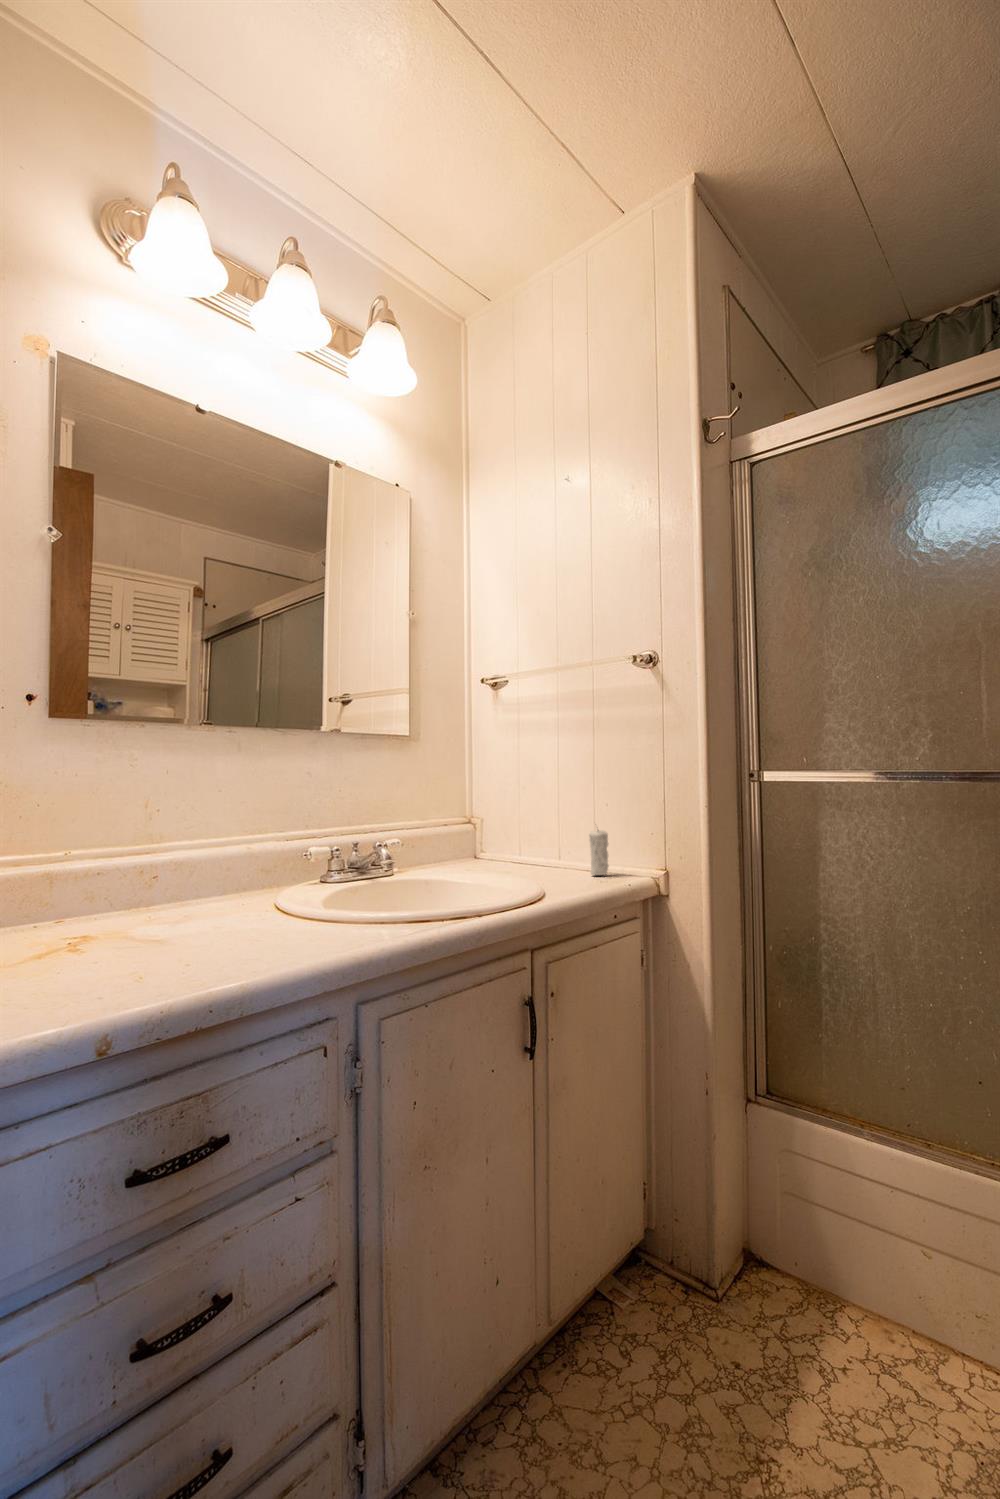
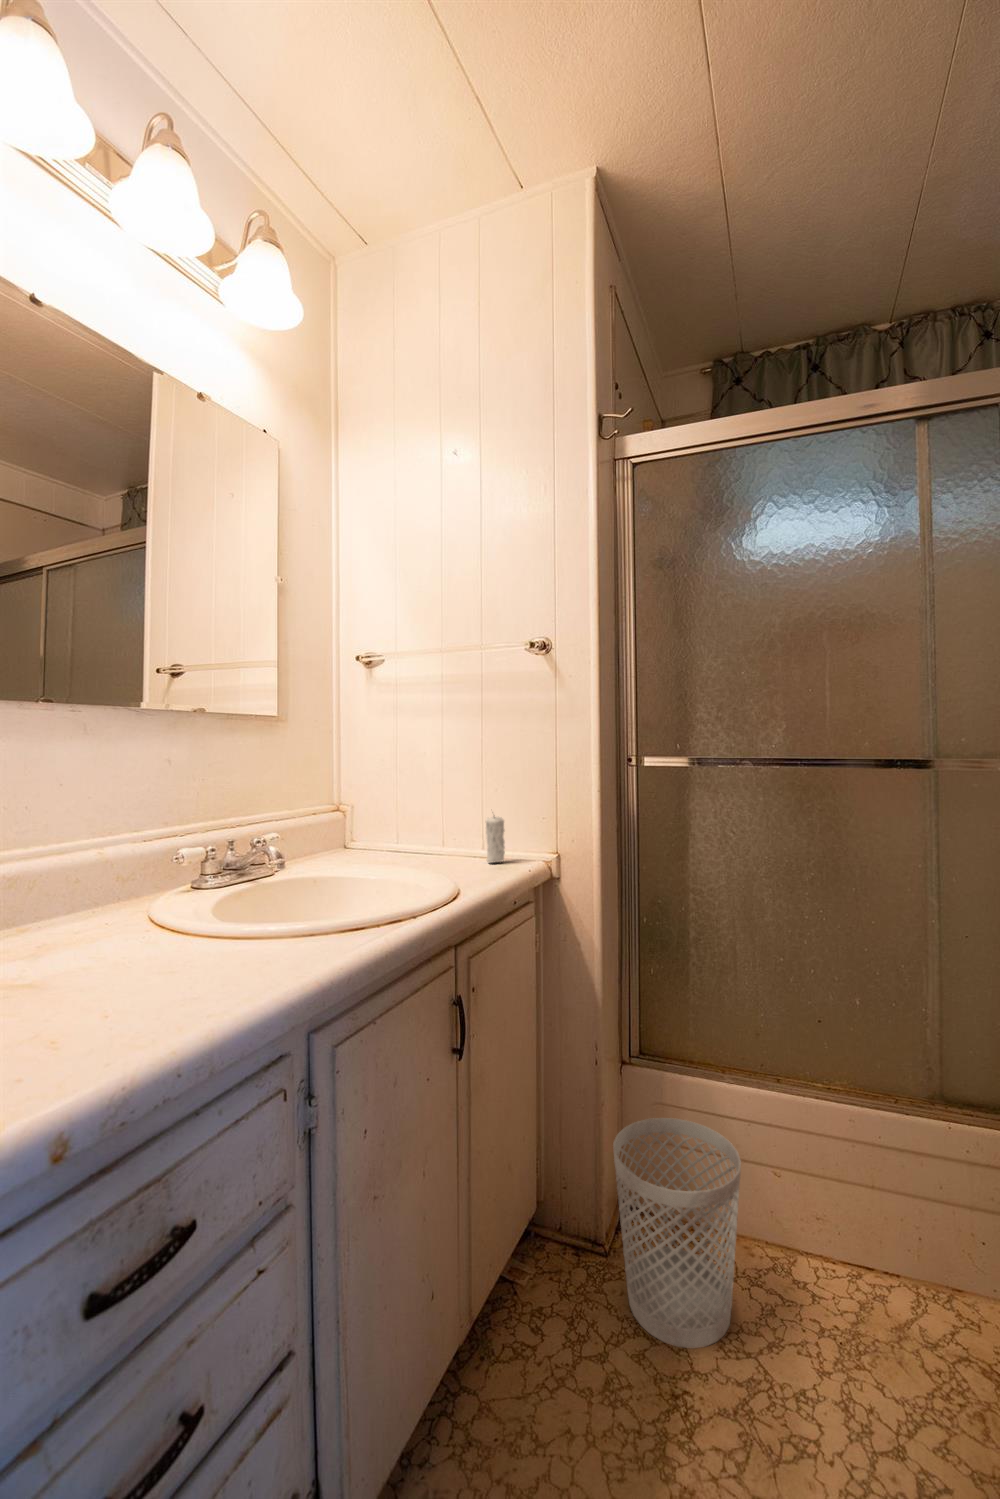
wastebasket: none [711,1159,856,1421] -> present [613,1118,741,1348]

